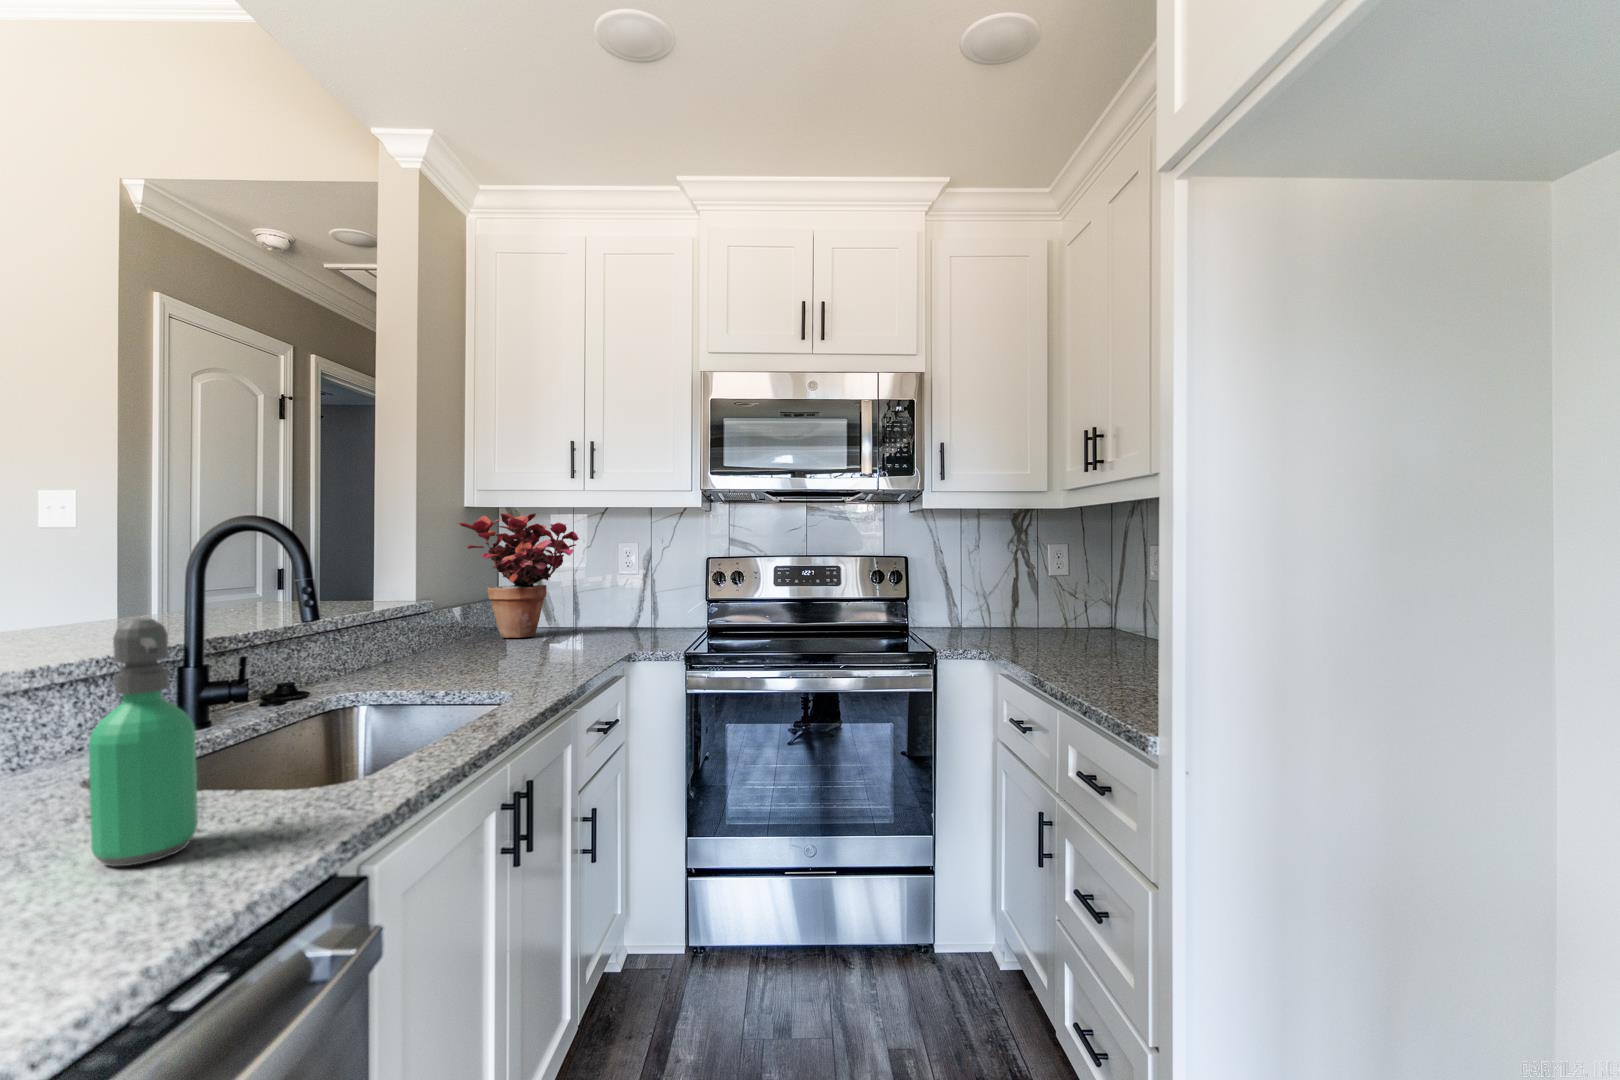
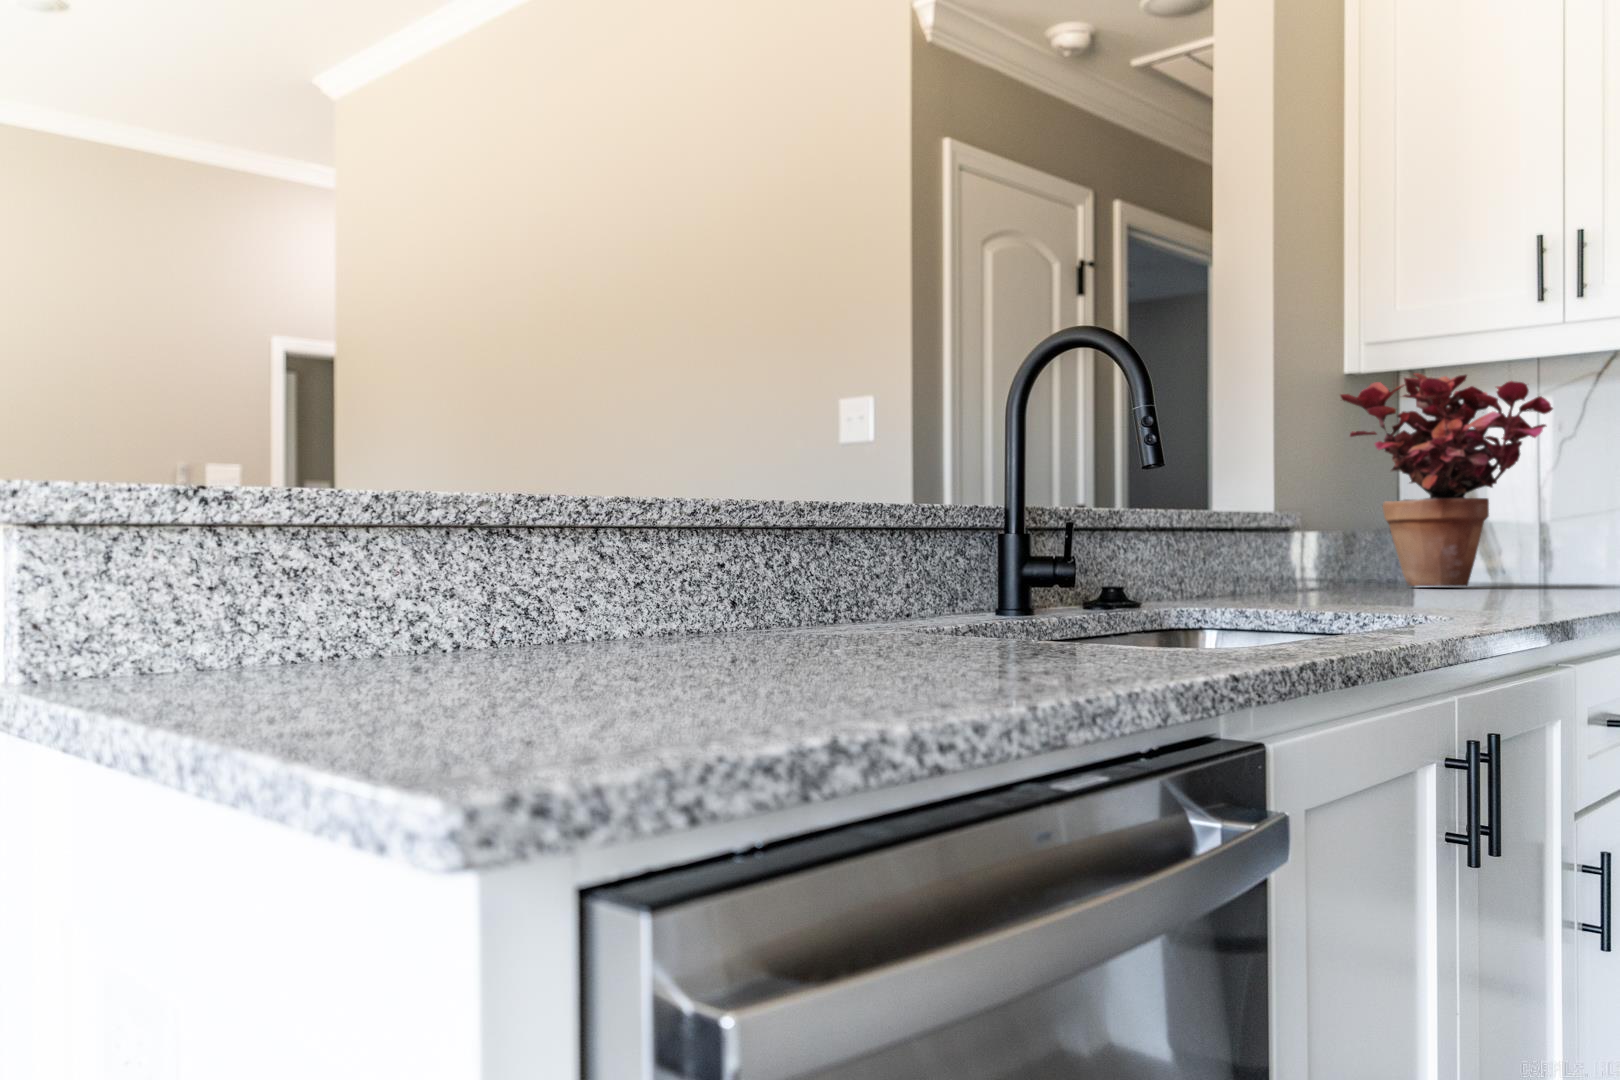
soap dispenser: present [89,619,198,867] -> none [941,359,1050,666]

